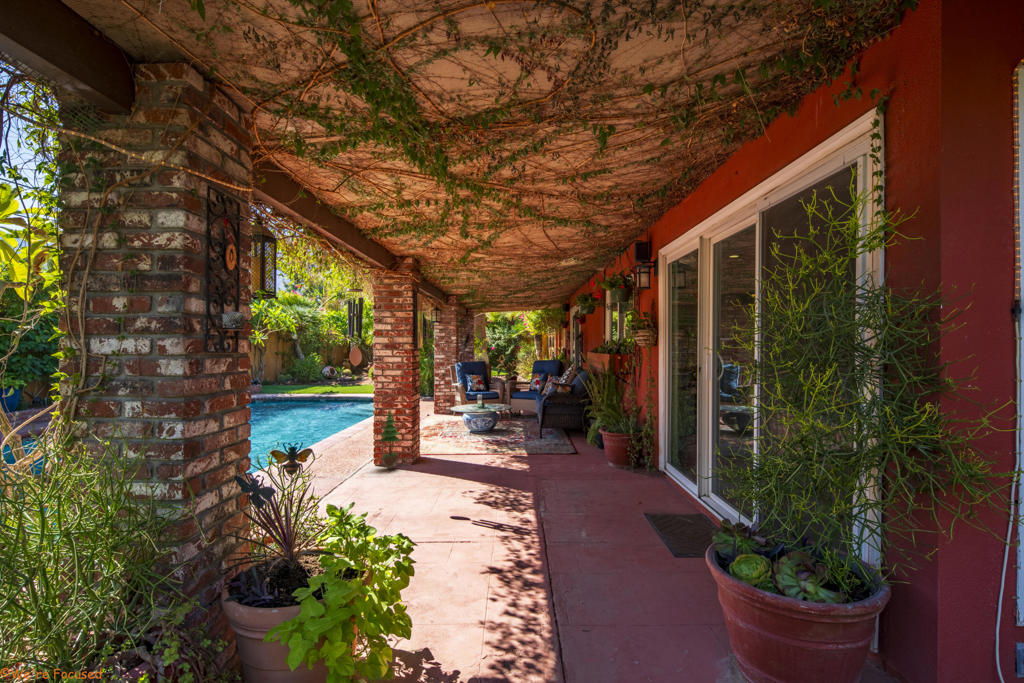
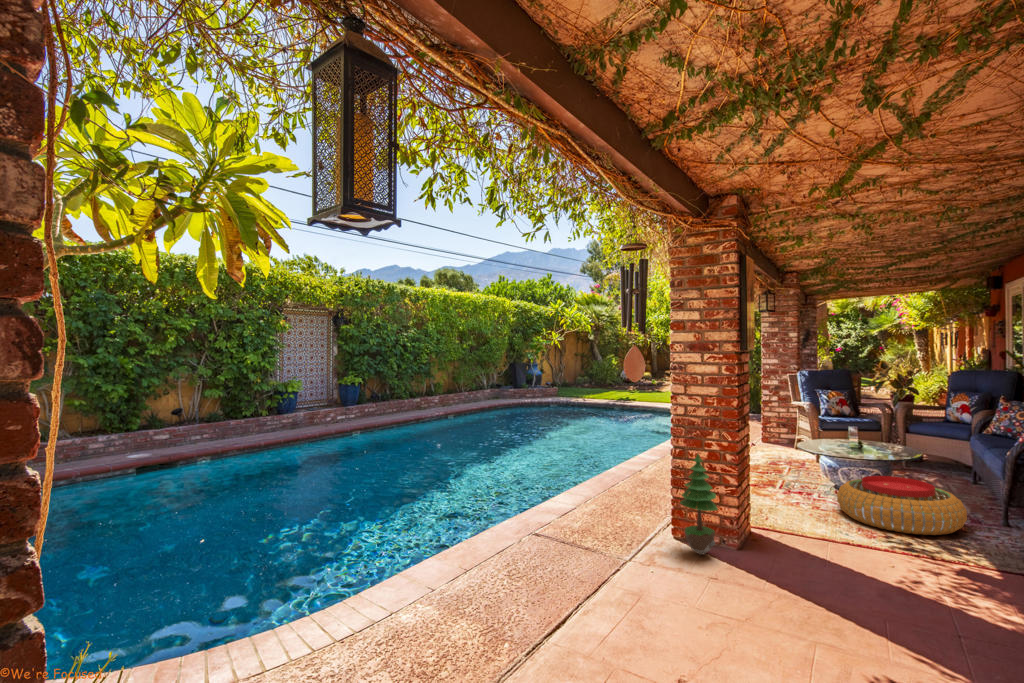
pouf: none [467,419,523,446] -> present [837,476,967,535]

